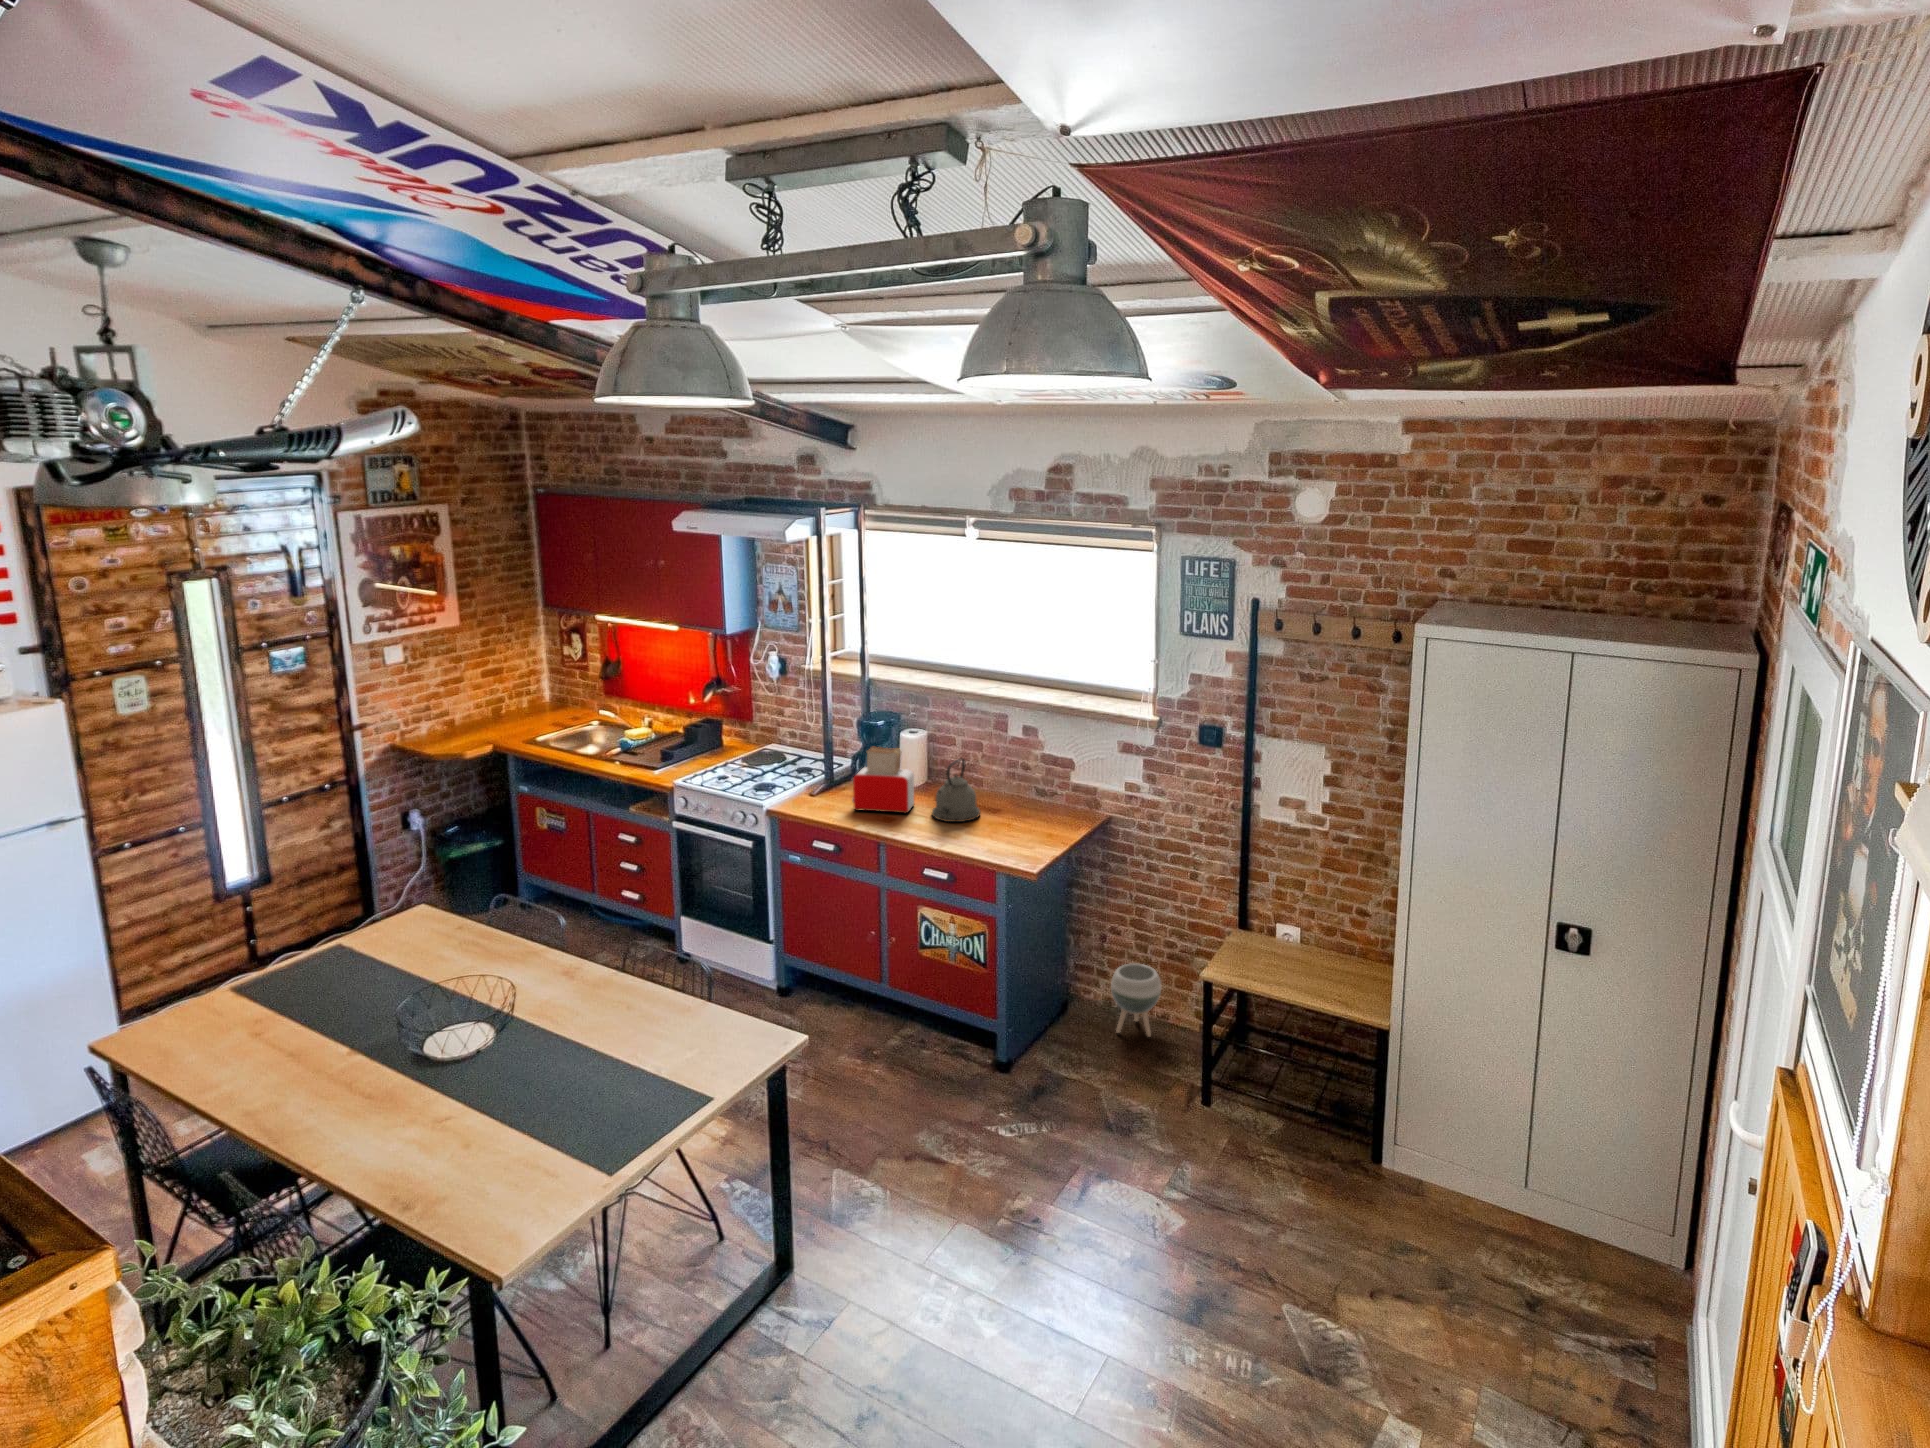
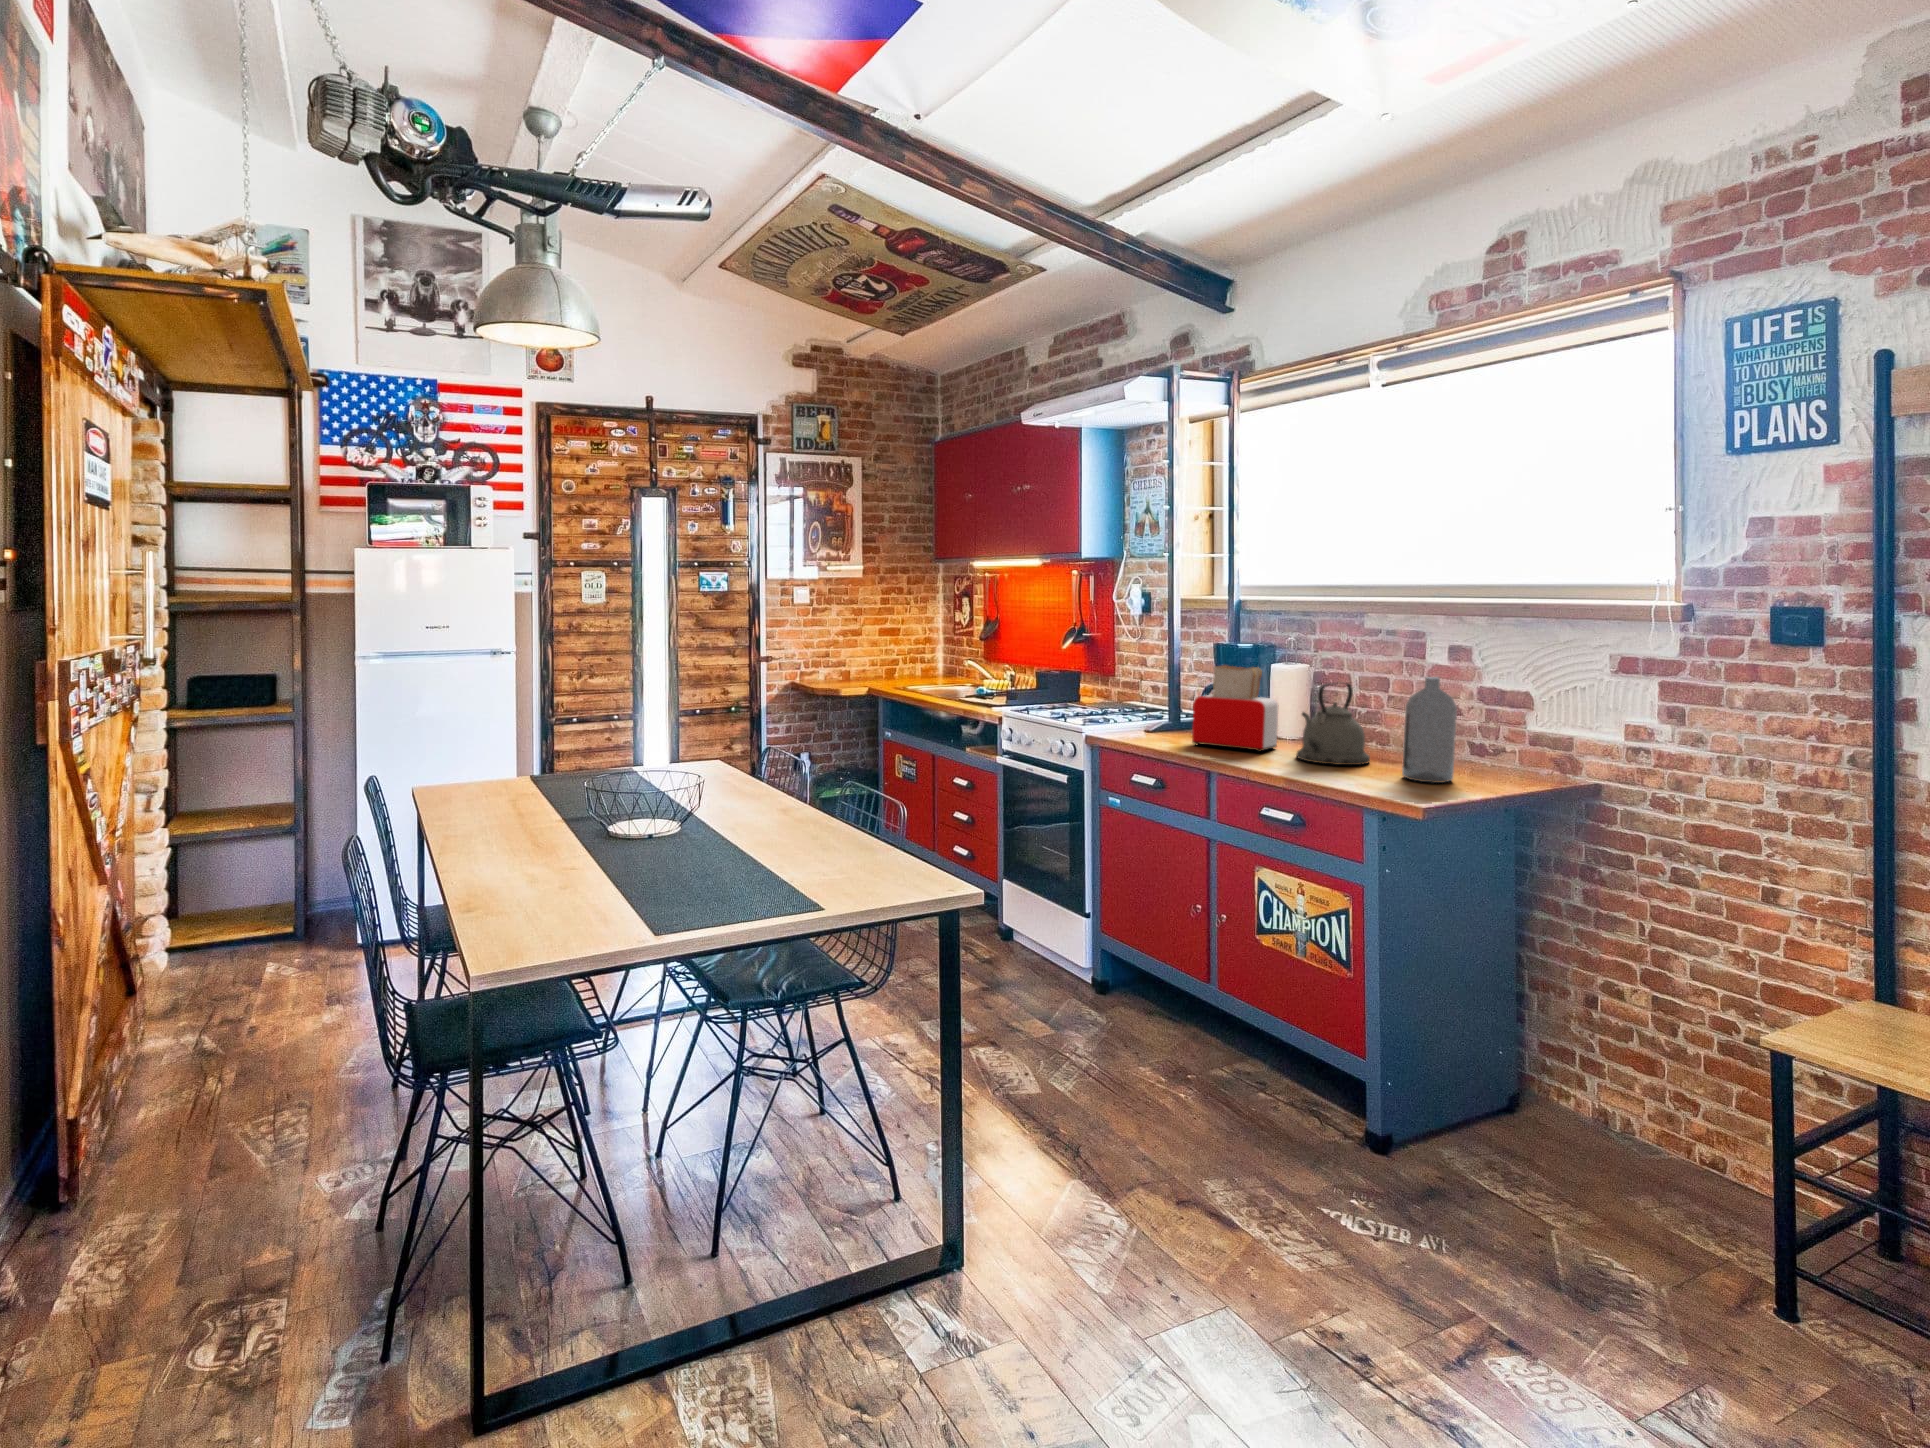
bottle: none [1005,762,1036,833] -> present [1402,677,1457,783]
planter: present [1111,963,1161,1037] -> none [1582,1028,1686,1161]

